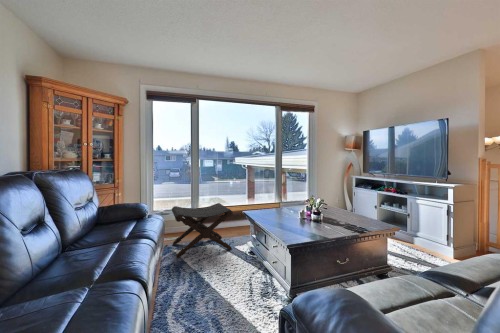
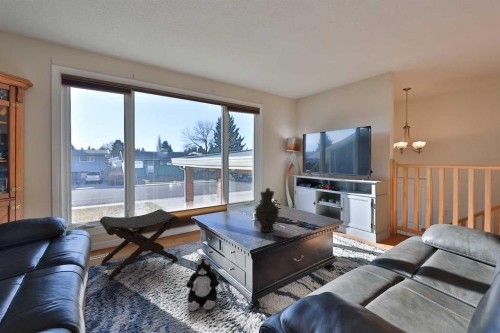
decorative vase: none [298,189,322,232] -> present [255,188,279,232]
plush toy: none [232,249,261,294] -> present [186,258,219,311]

